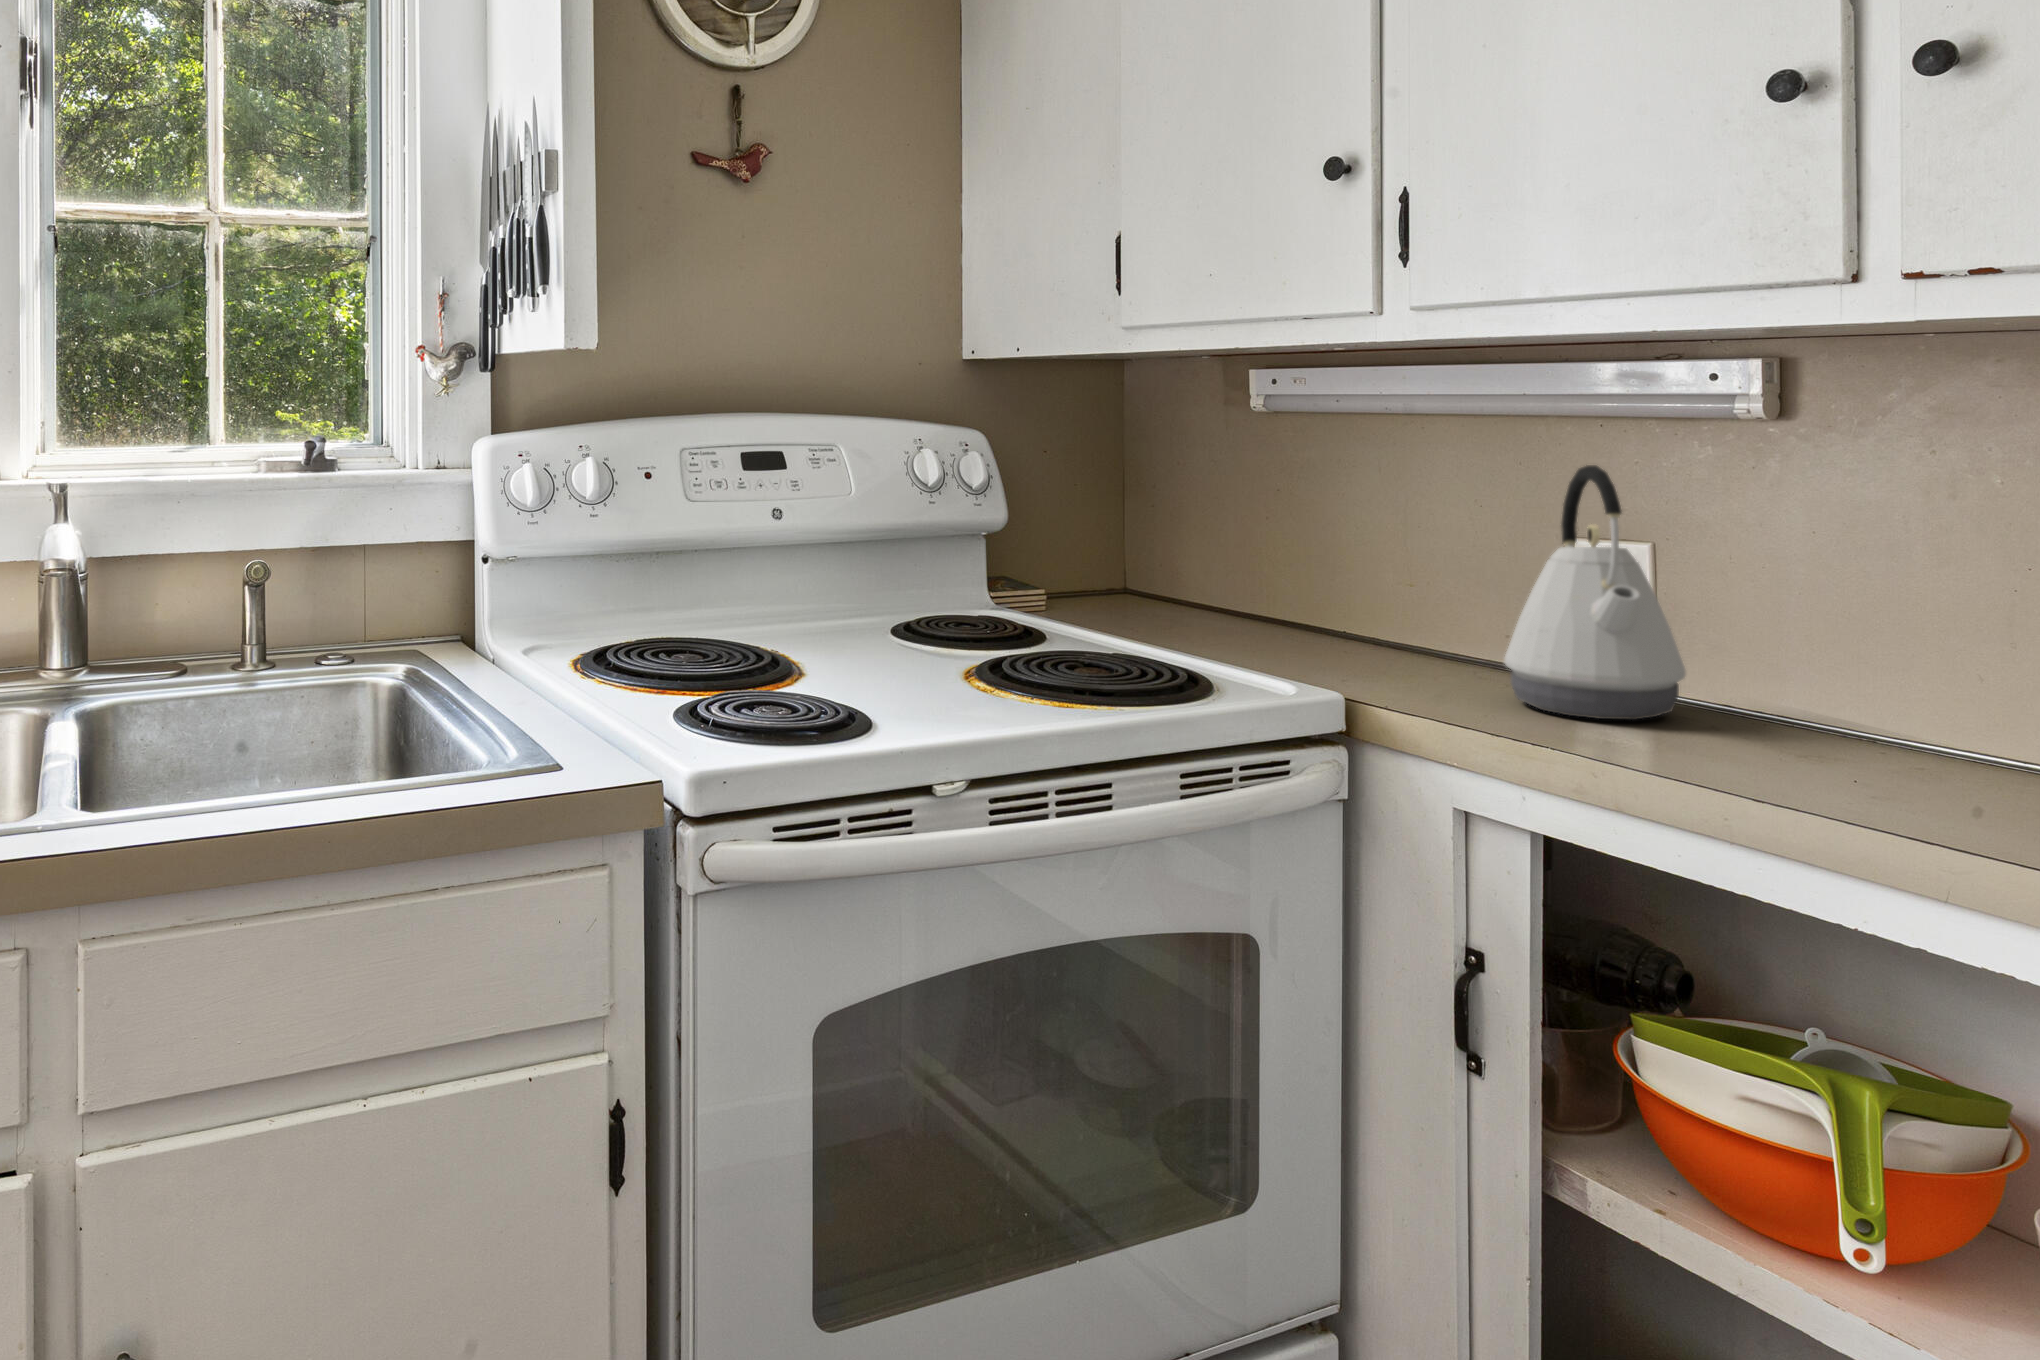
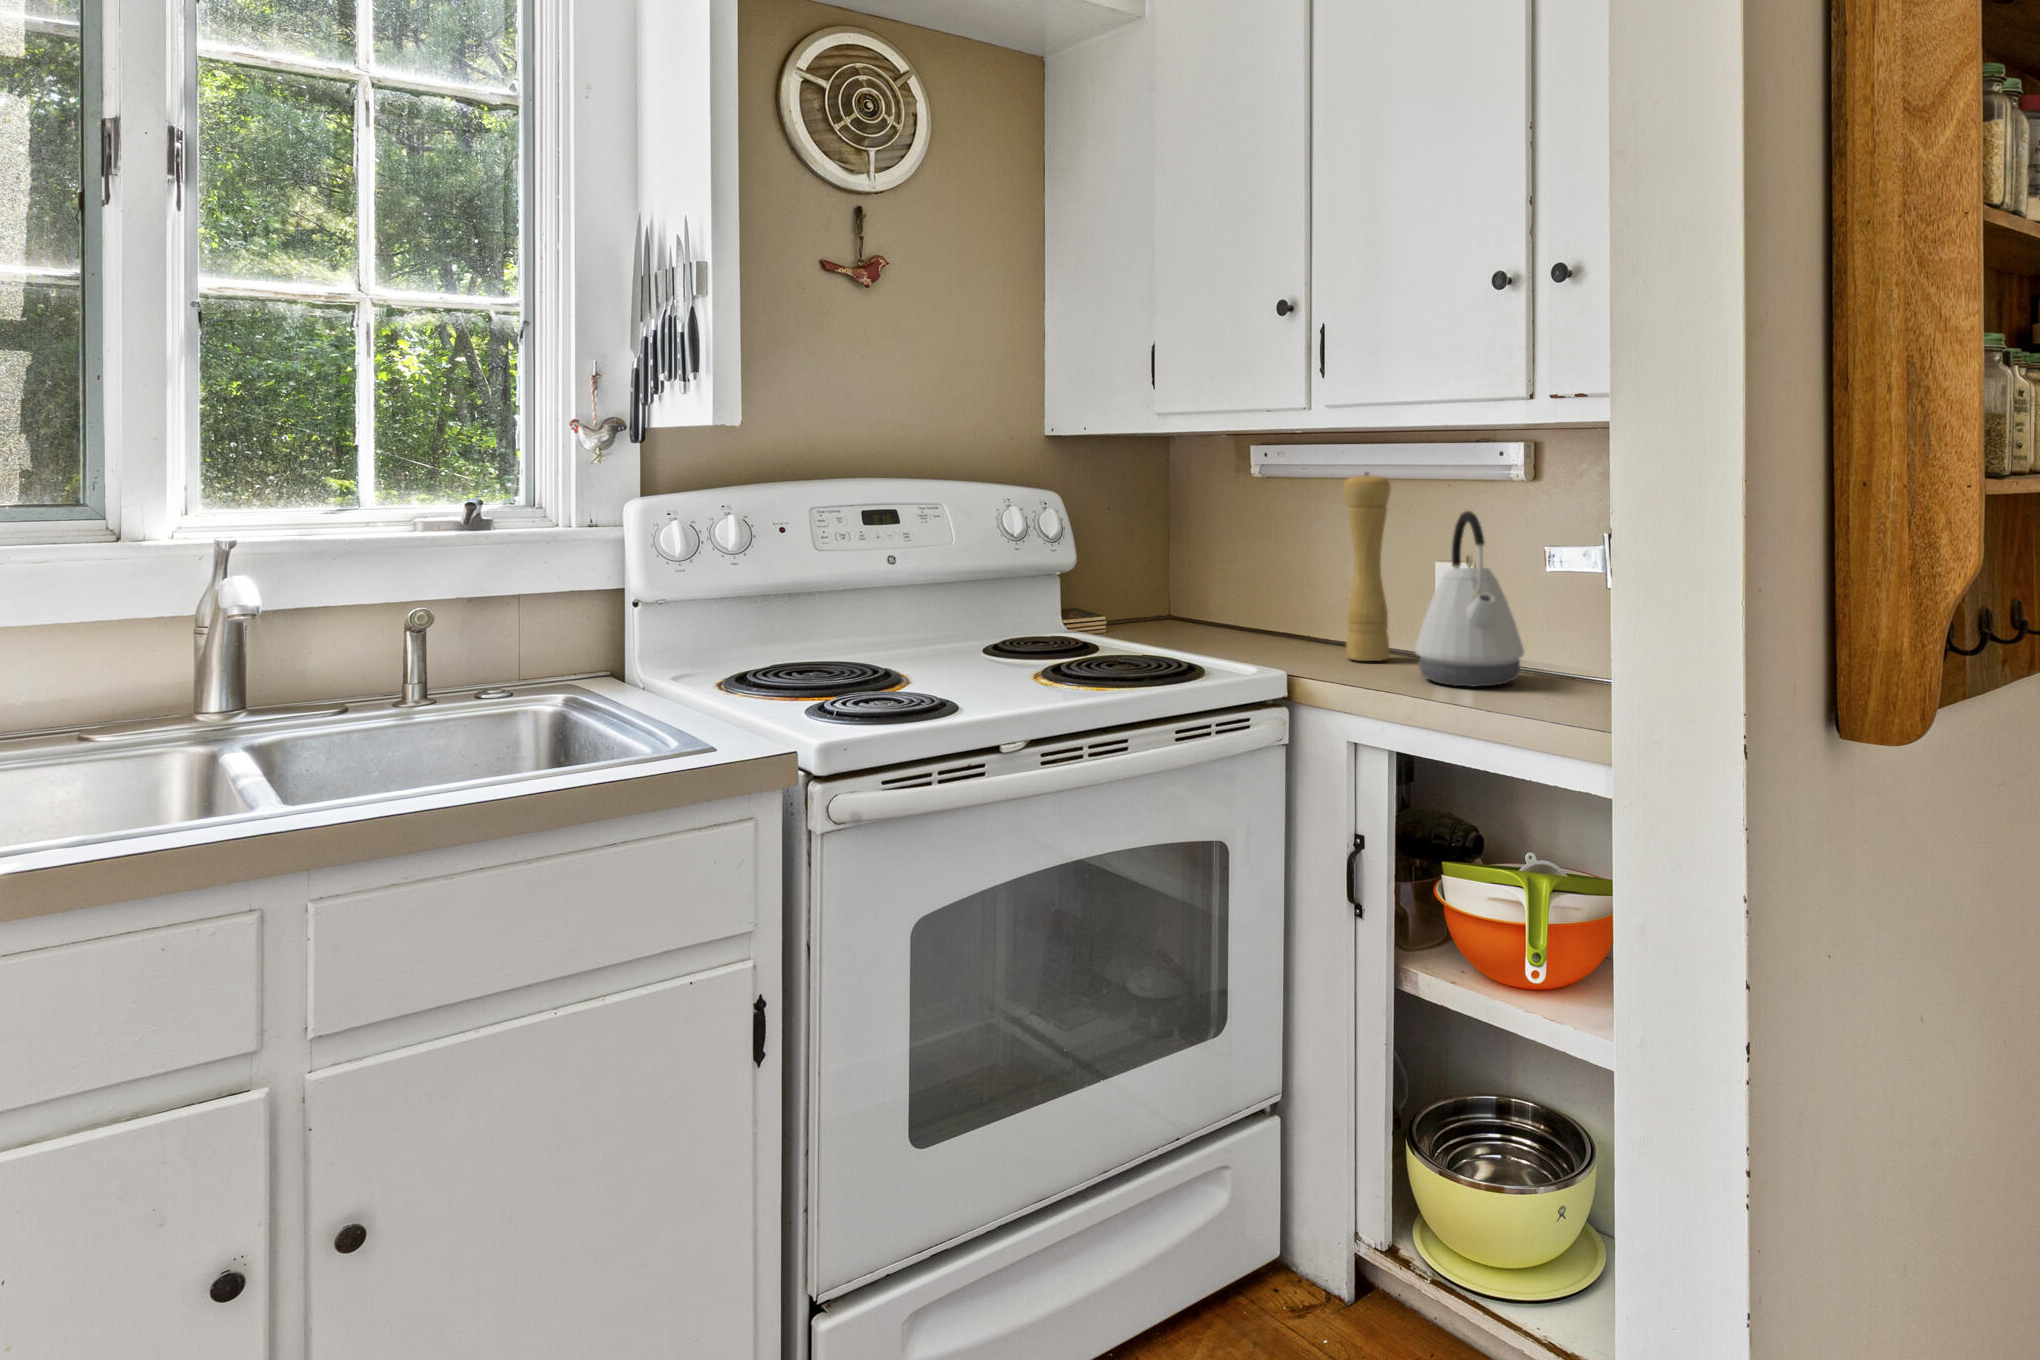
pepper mill: none [1389,408,1461,670] -> present [1344,472,1390,661]

